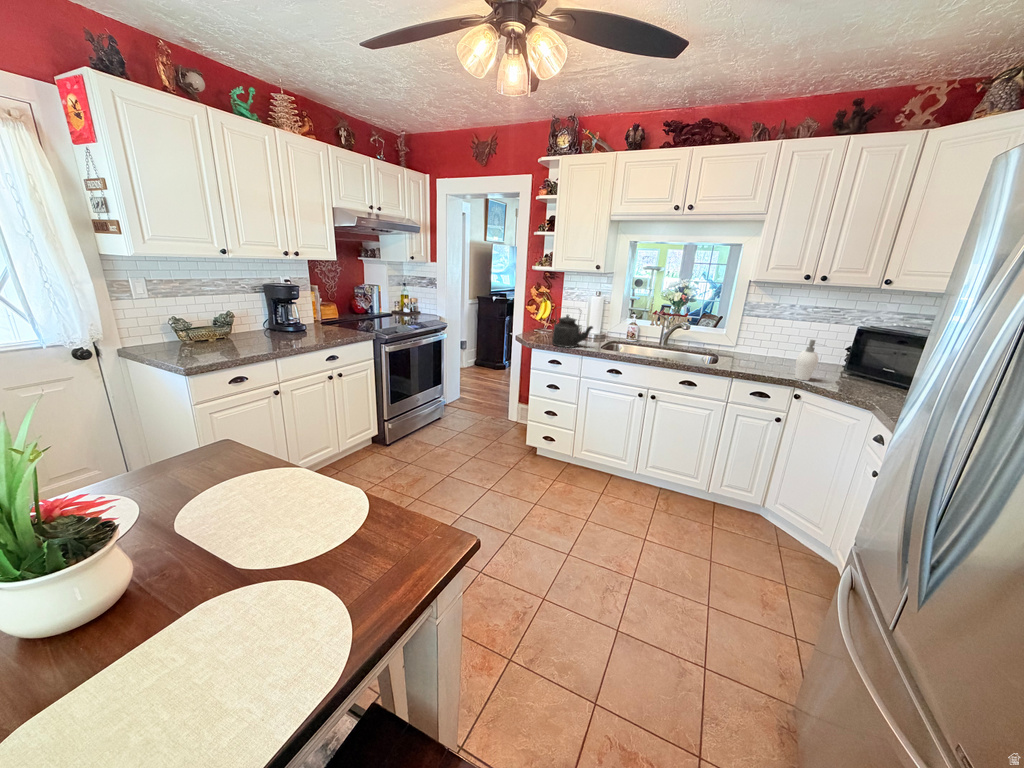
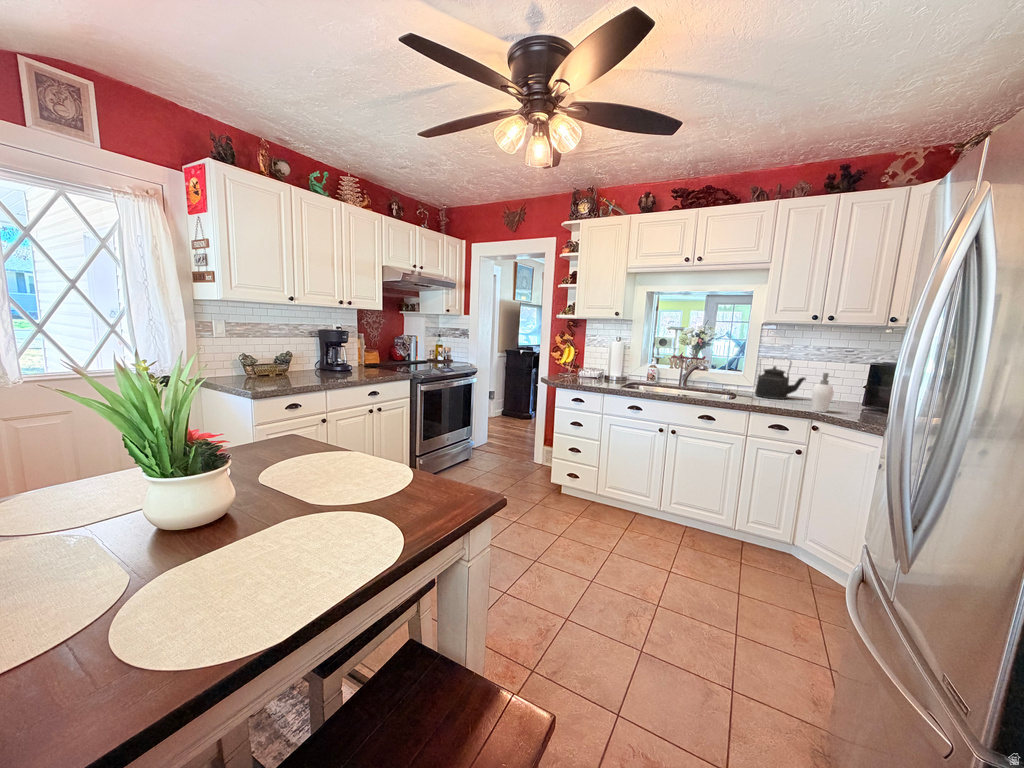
kettle: present [552,314,593,348] -> present [755,364,806,399]

